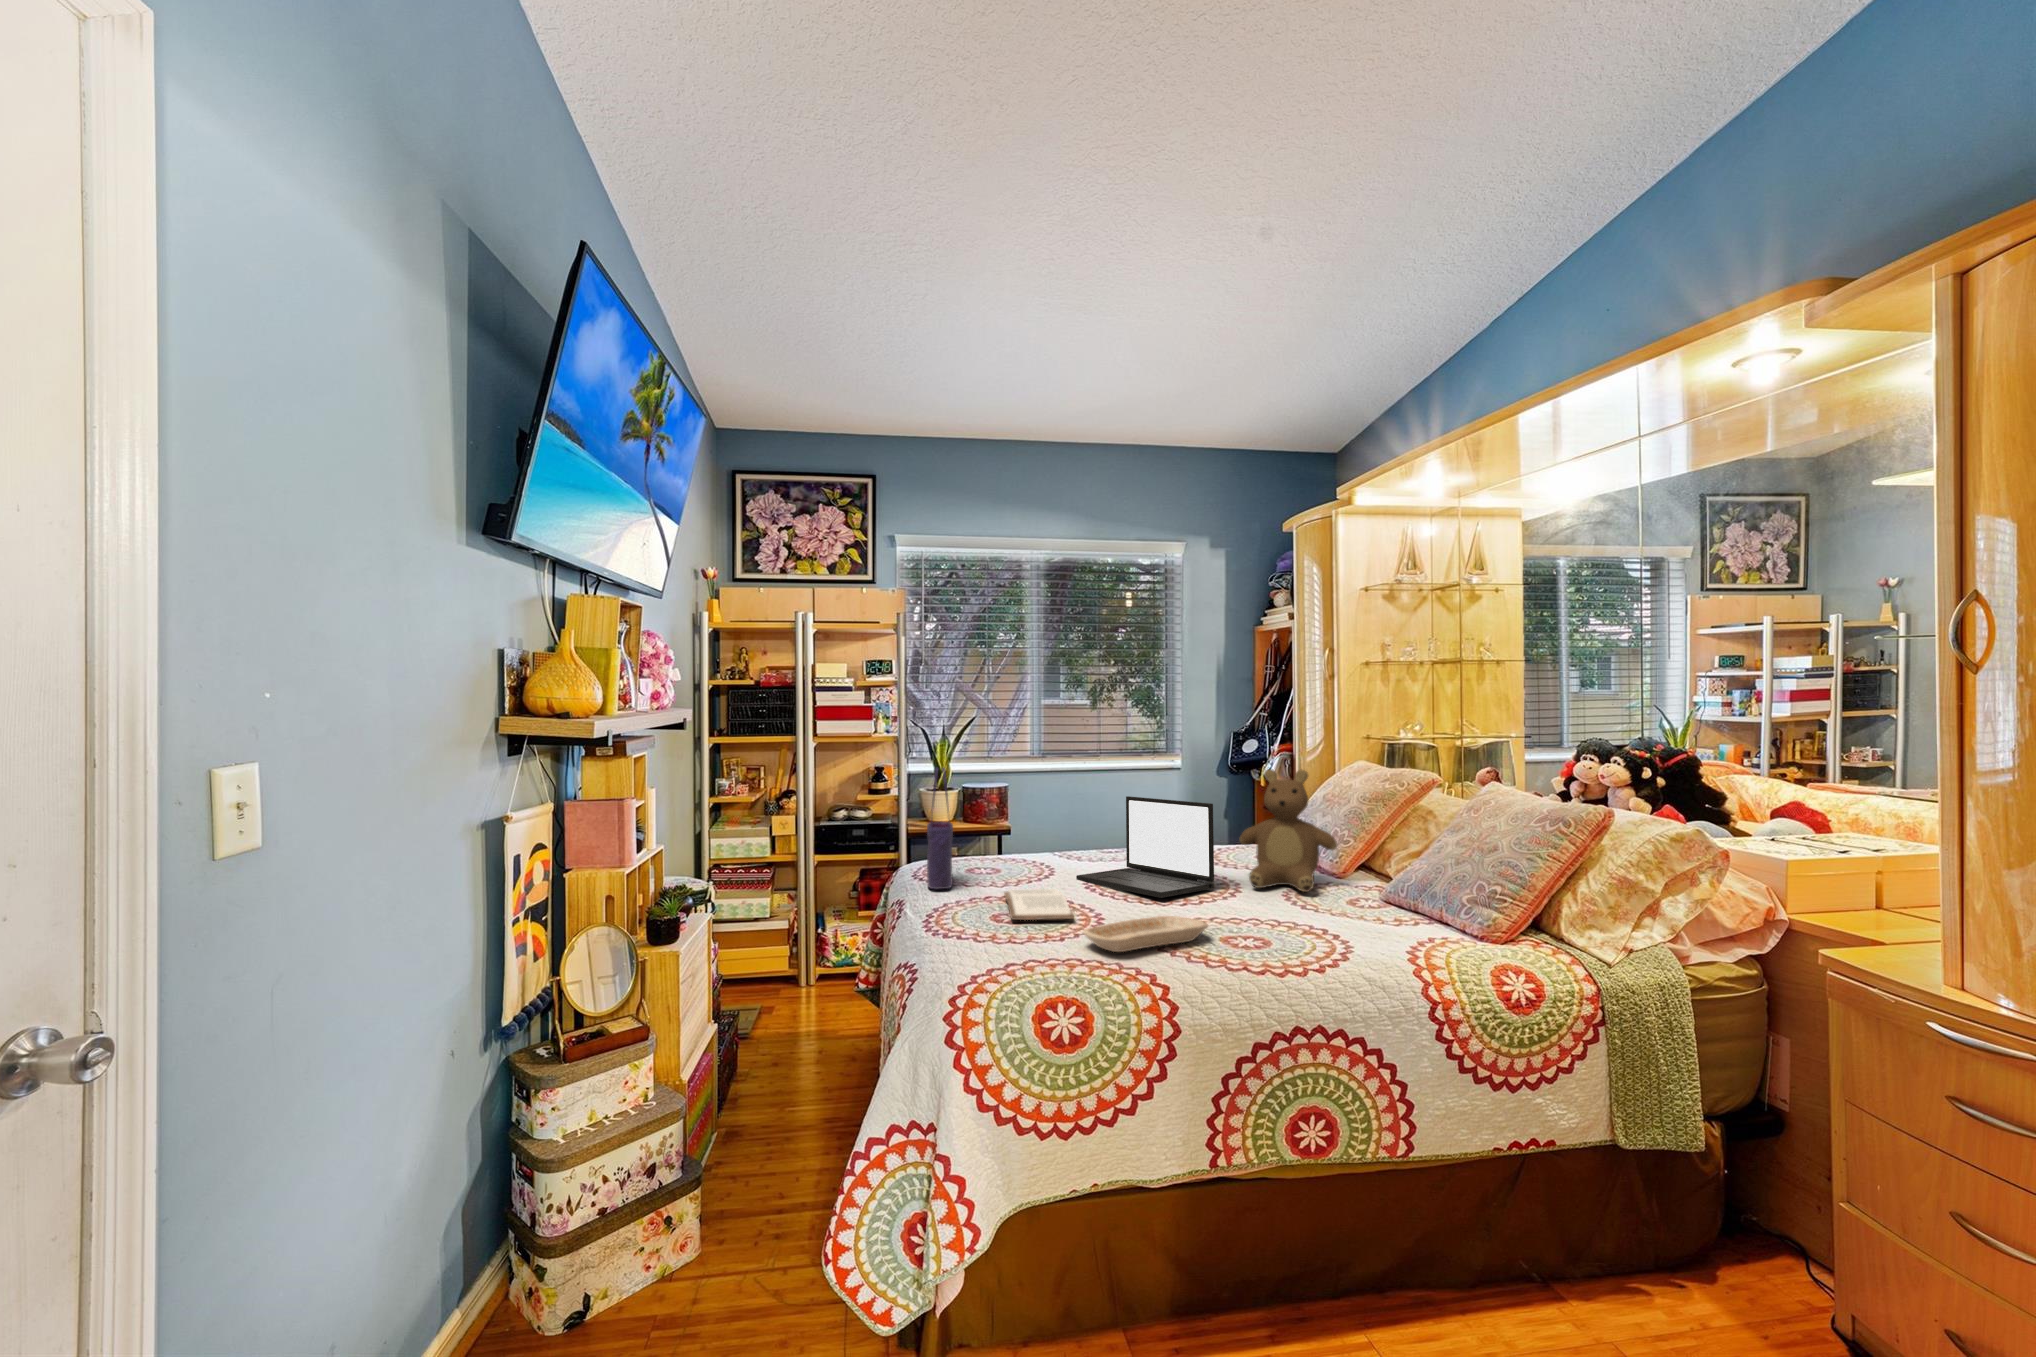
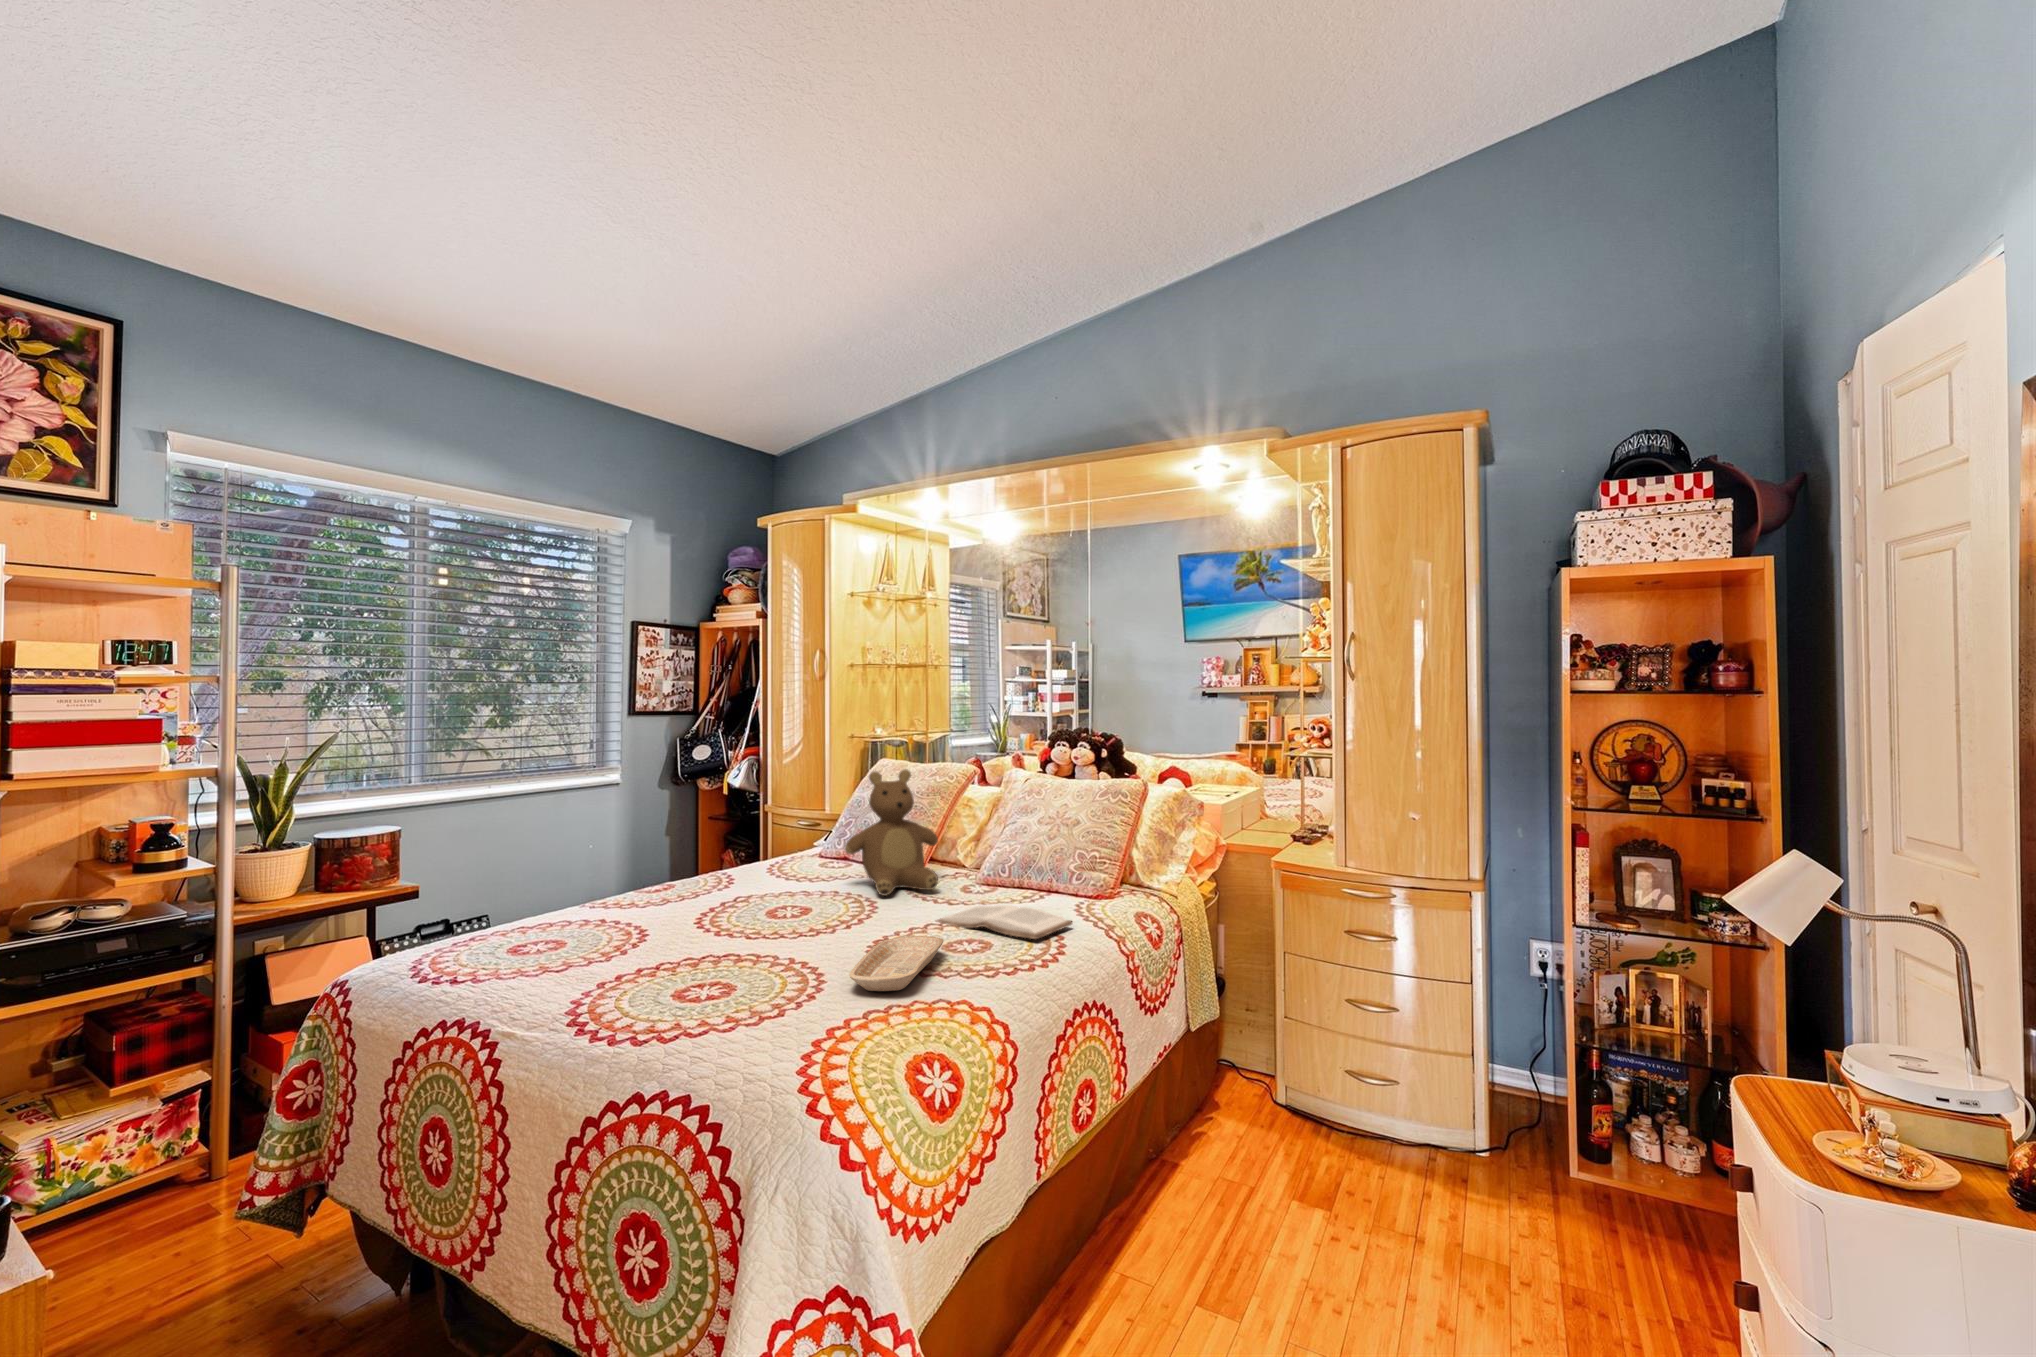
tote bag: present [927,768,953,889] -> none [498,806,559,986]
laptop: present [1076,796,1214,898] -> none [691,813,851,930]
book: present [1004,889,1074,920] -> present [936,905,1072,939]

